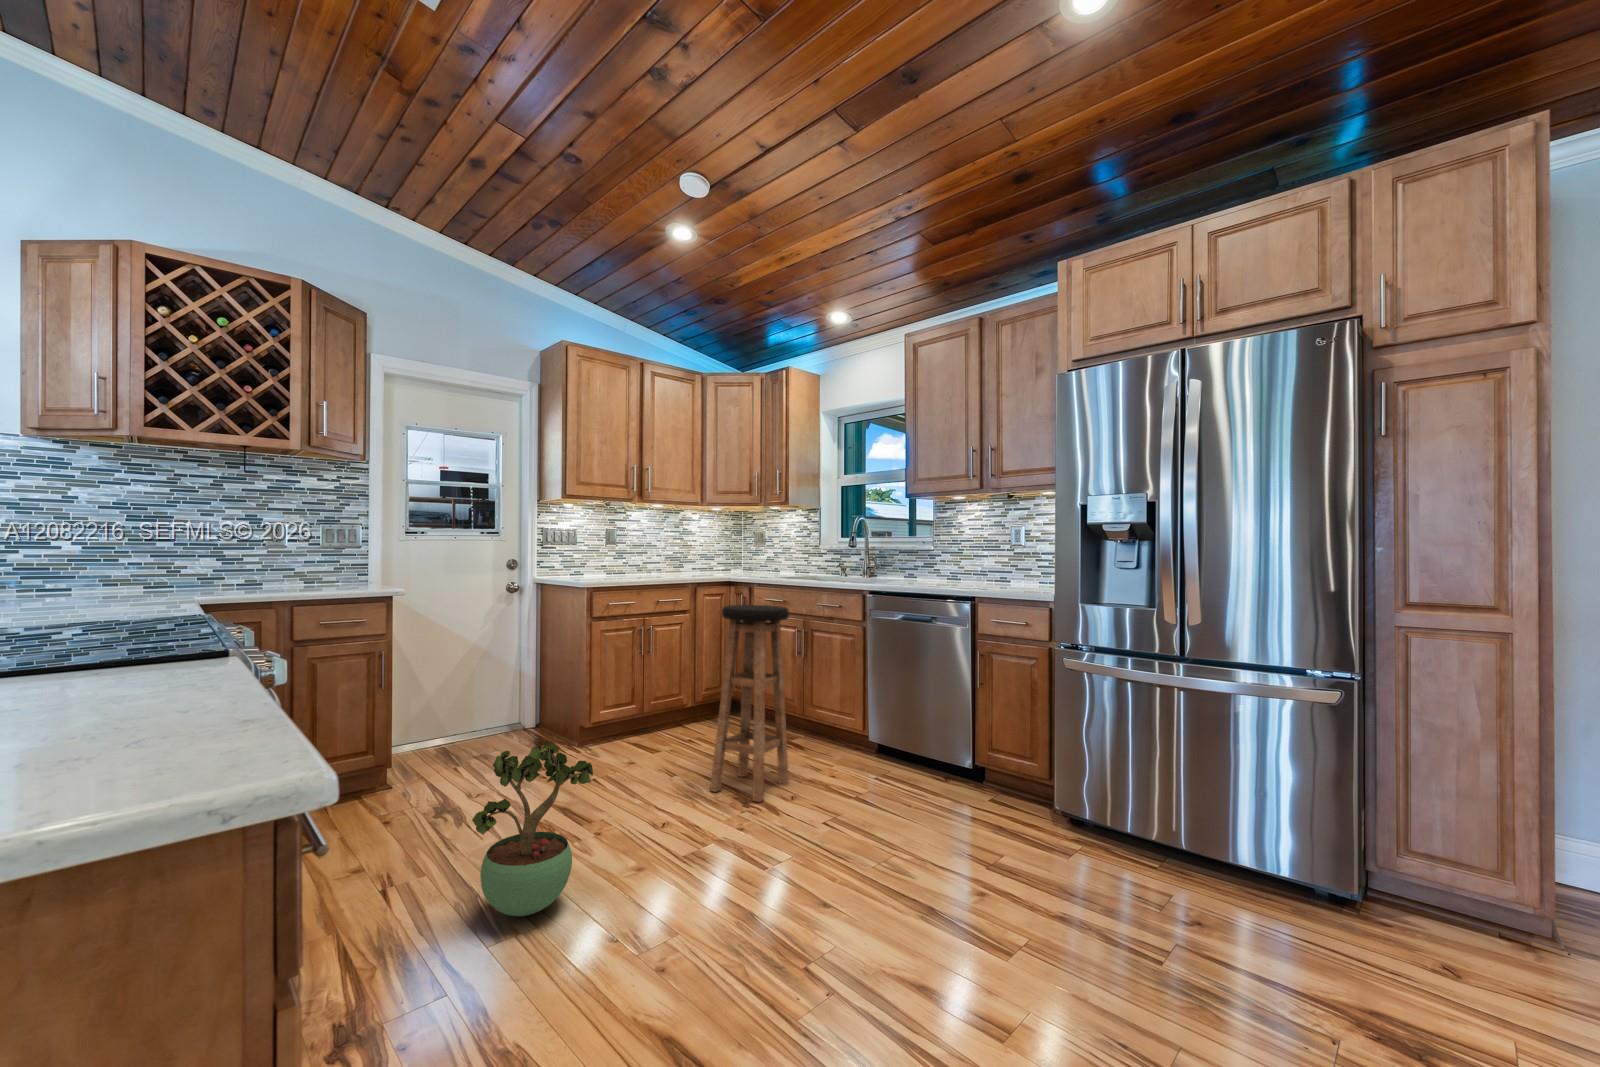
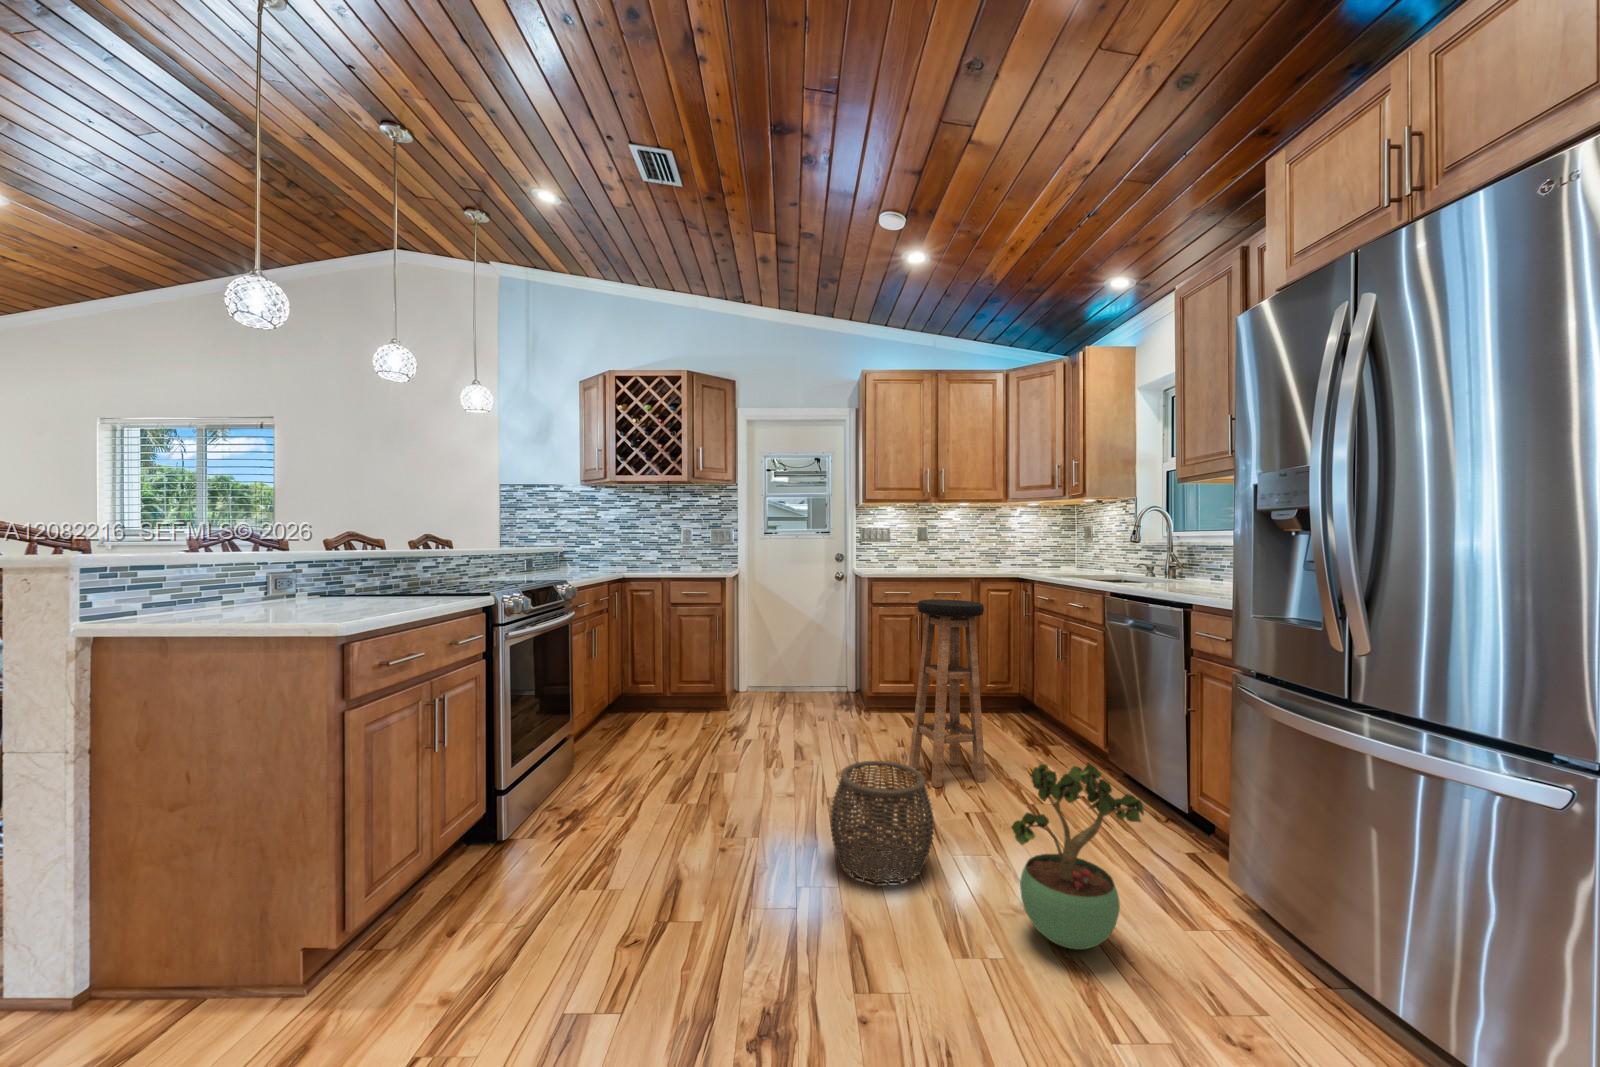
potted plant: present [472,741,593,916] -> present [1011,763,1144,949]
woven basket: none [764,779,877,913] -> present [830,761,934,884]

